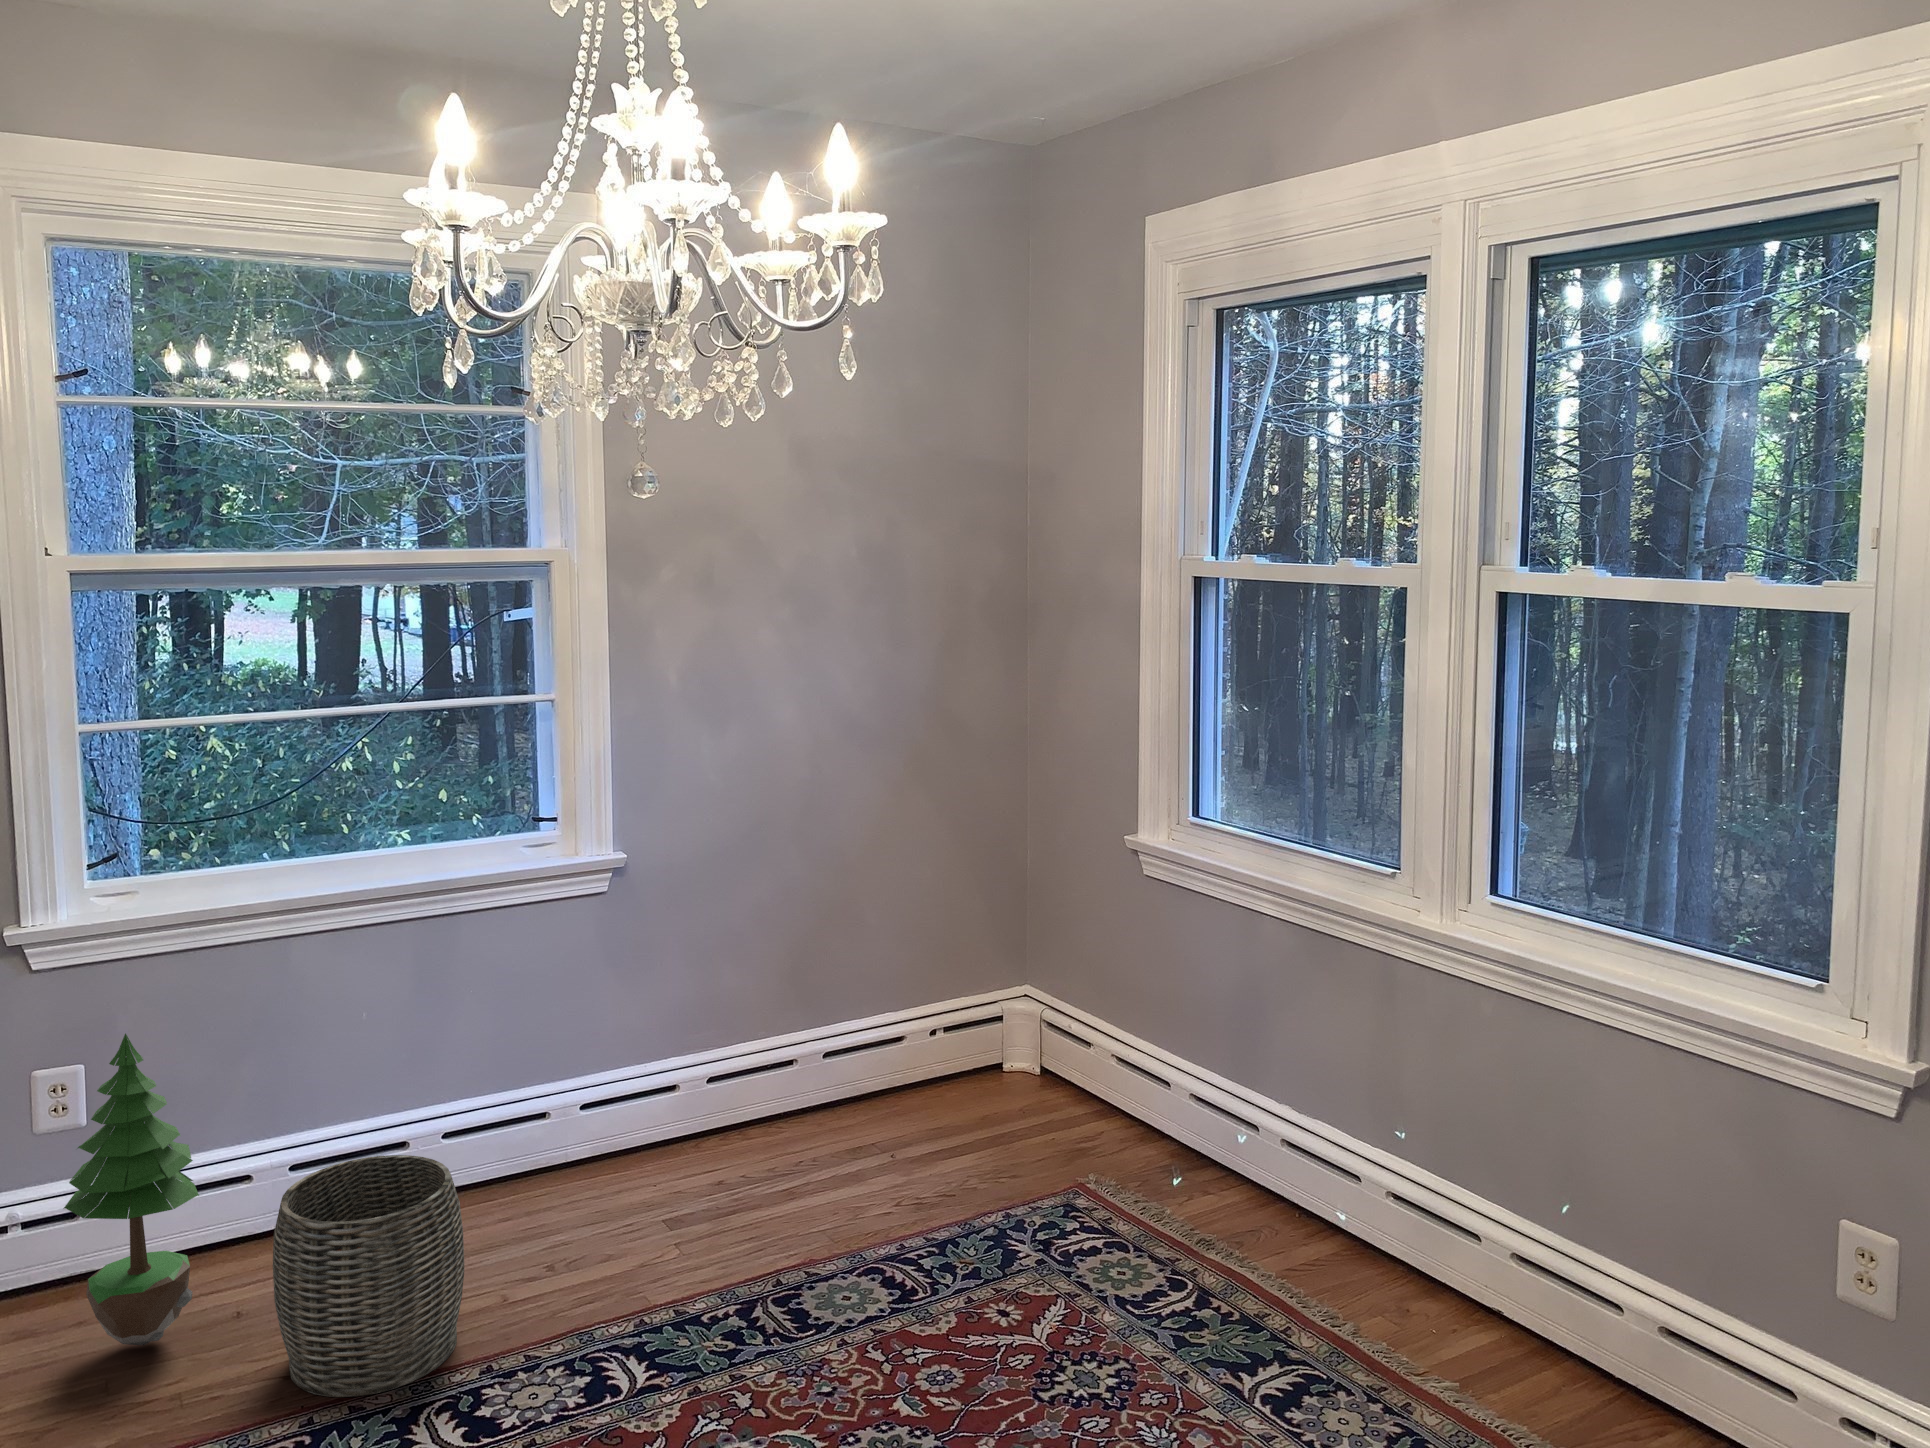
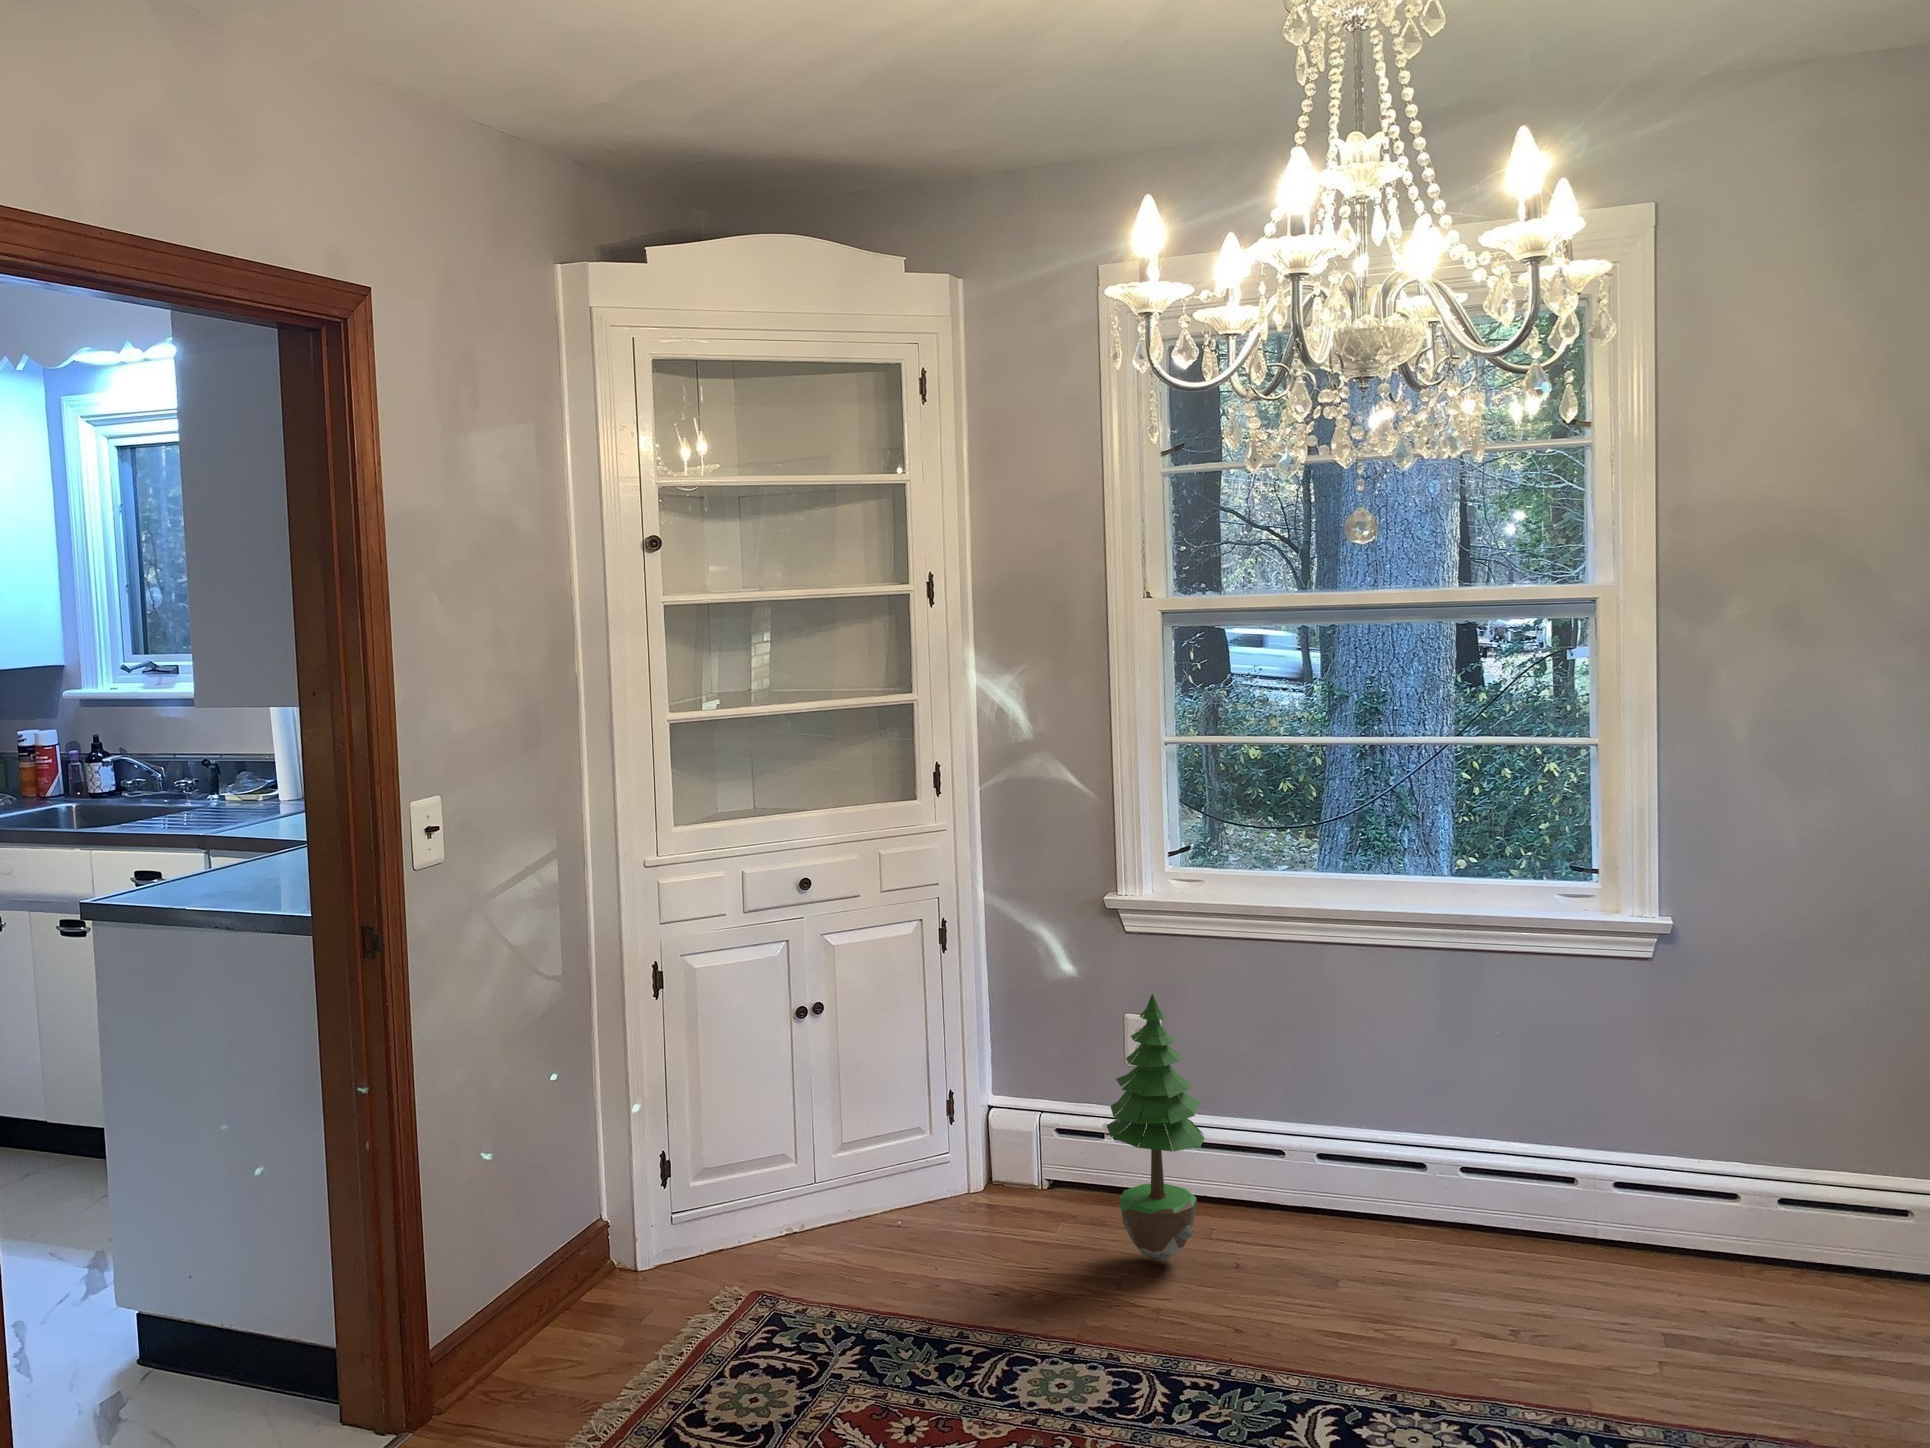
woven basket: present [273,1155,464,1397] -> none [1227,1154,1397,1378]

